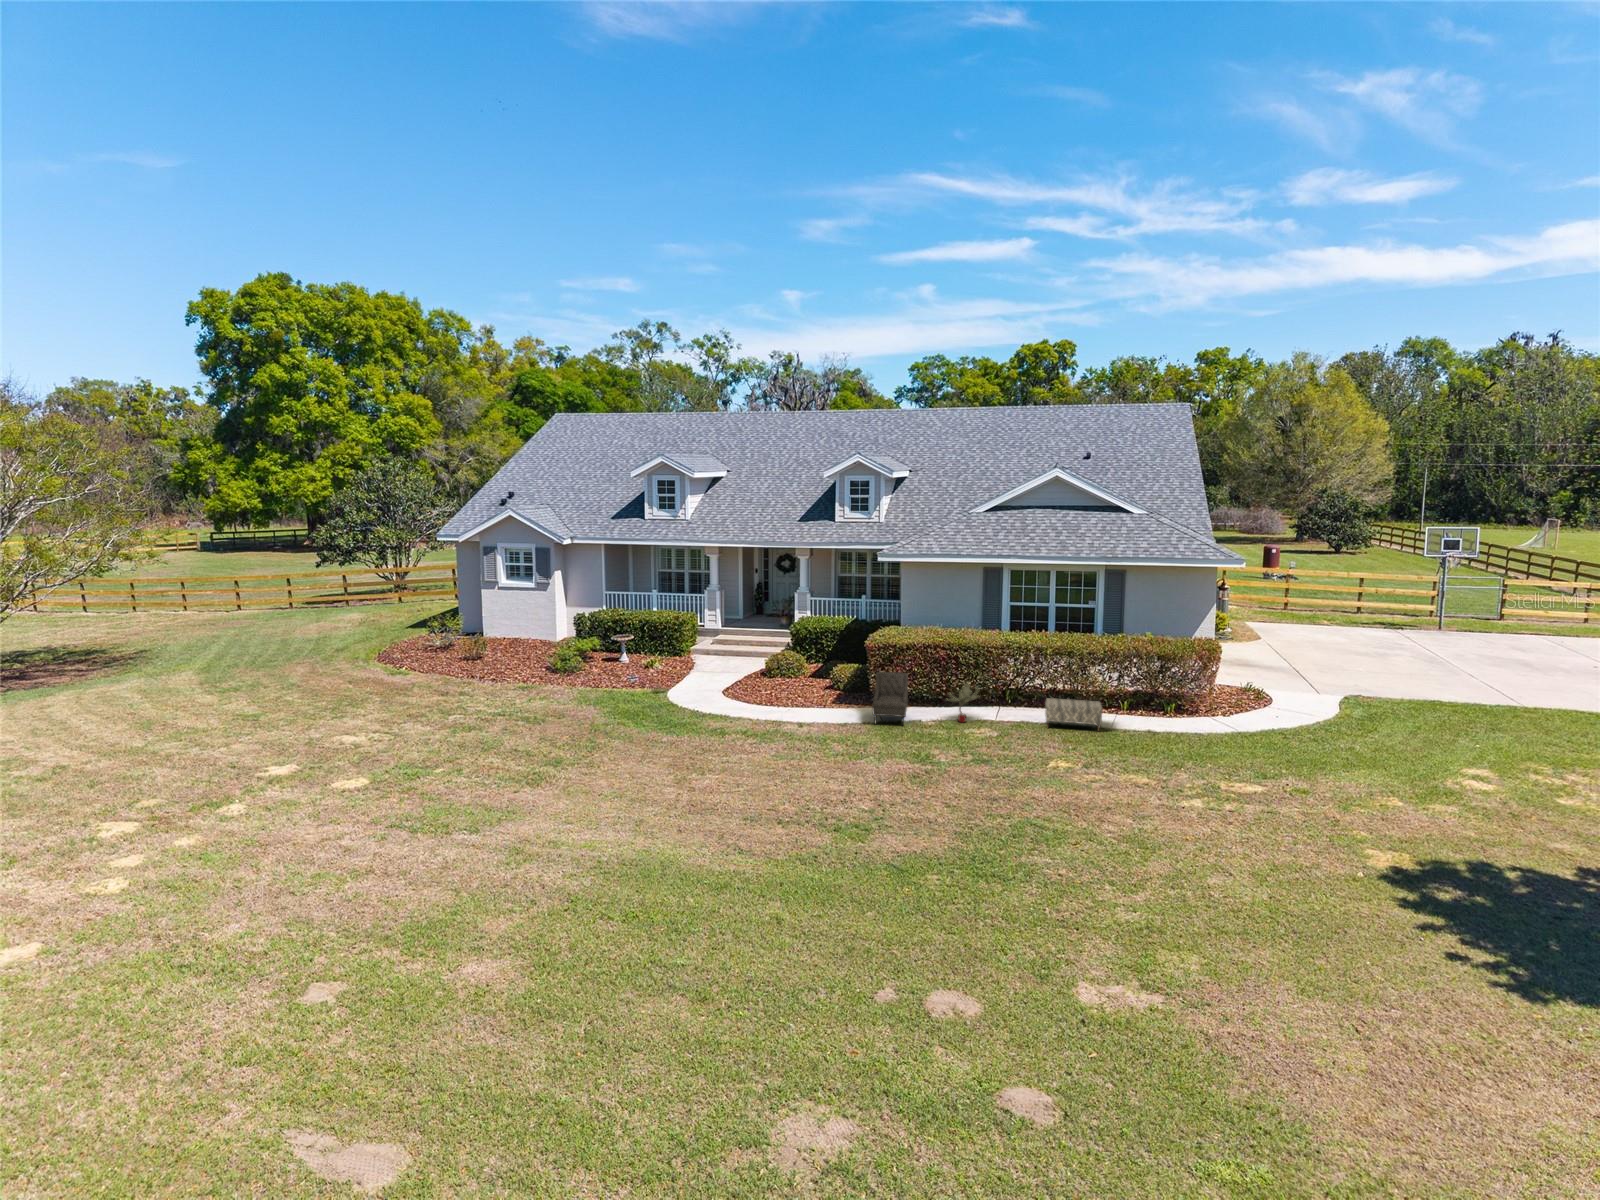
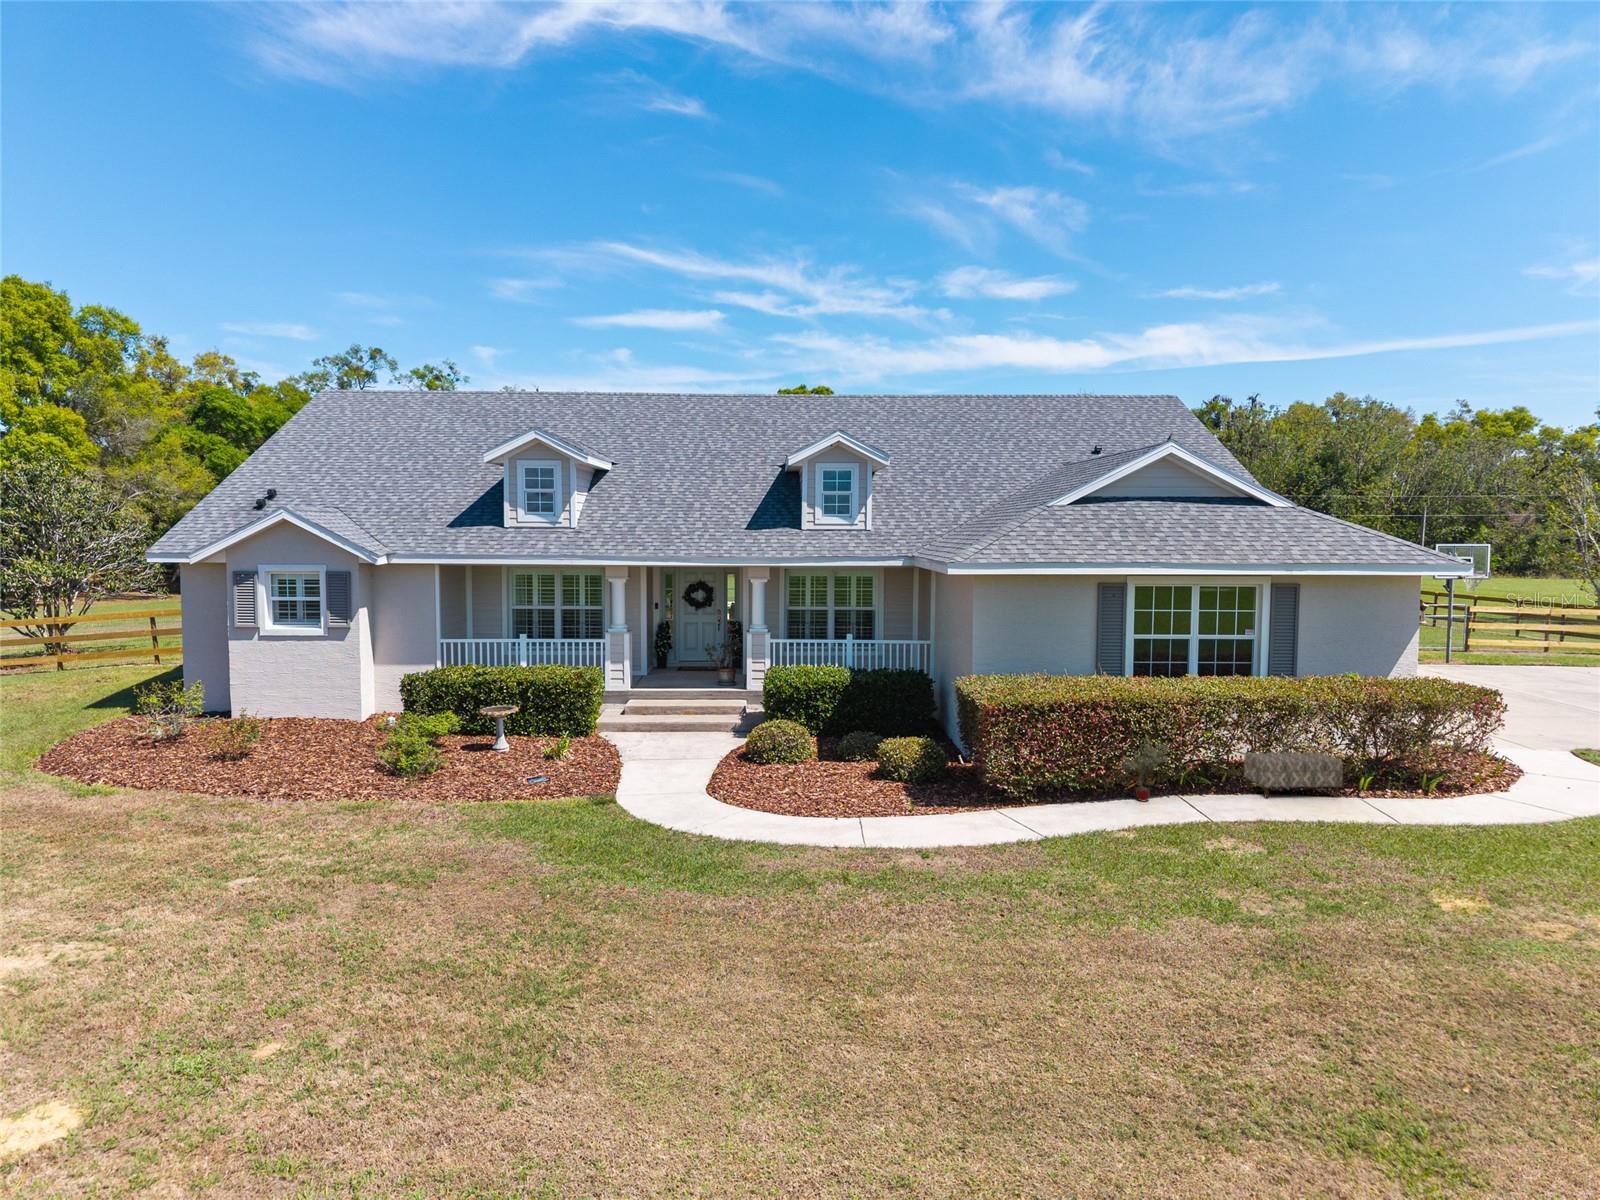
chair: present [872,672,908,725] -> none [1007,730,1083,818]

